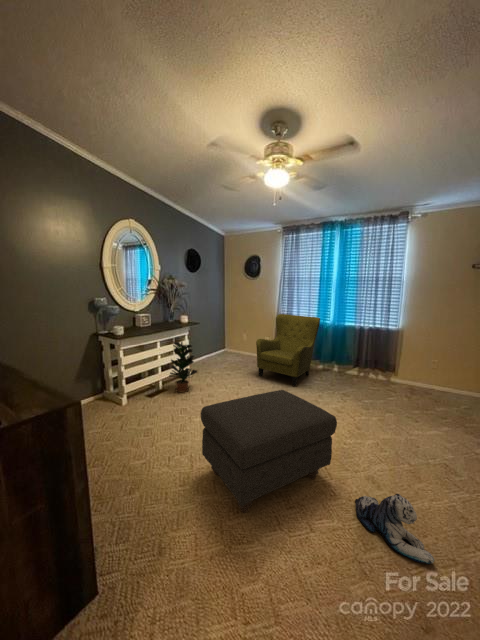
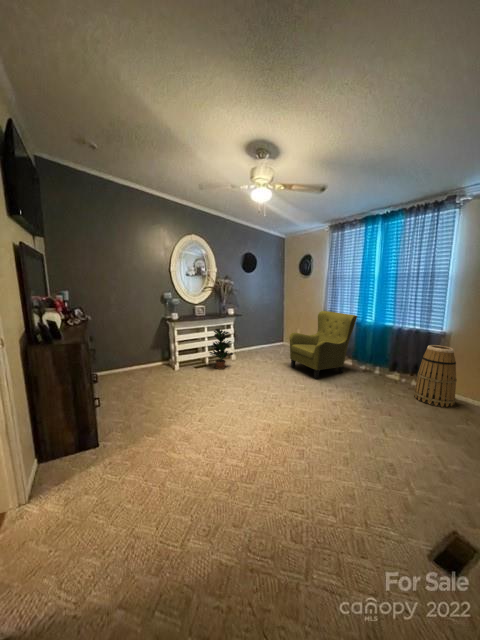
basket: none [382,341,417,395] -> present [414,345,457,407]
ottoman: present [201,390,337,513] -> none [177,367,271,438]
plush toy: present [355,494,434,564] -> none [257,448,288,498]

